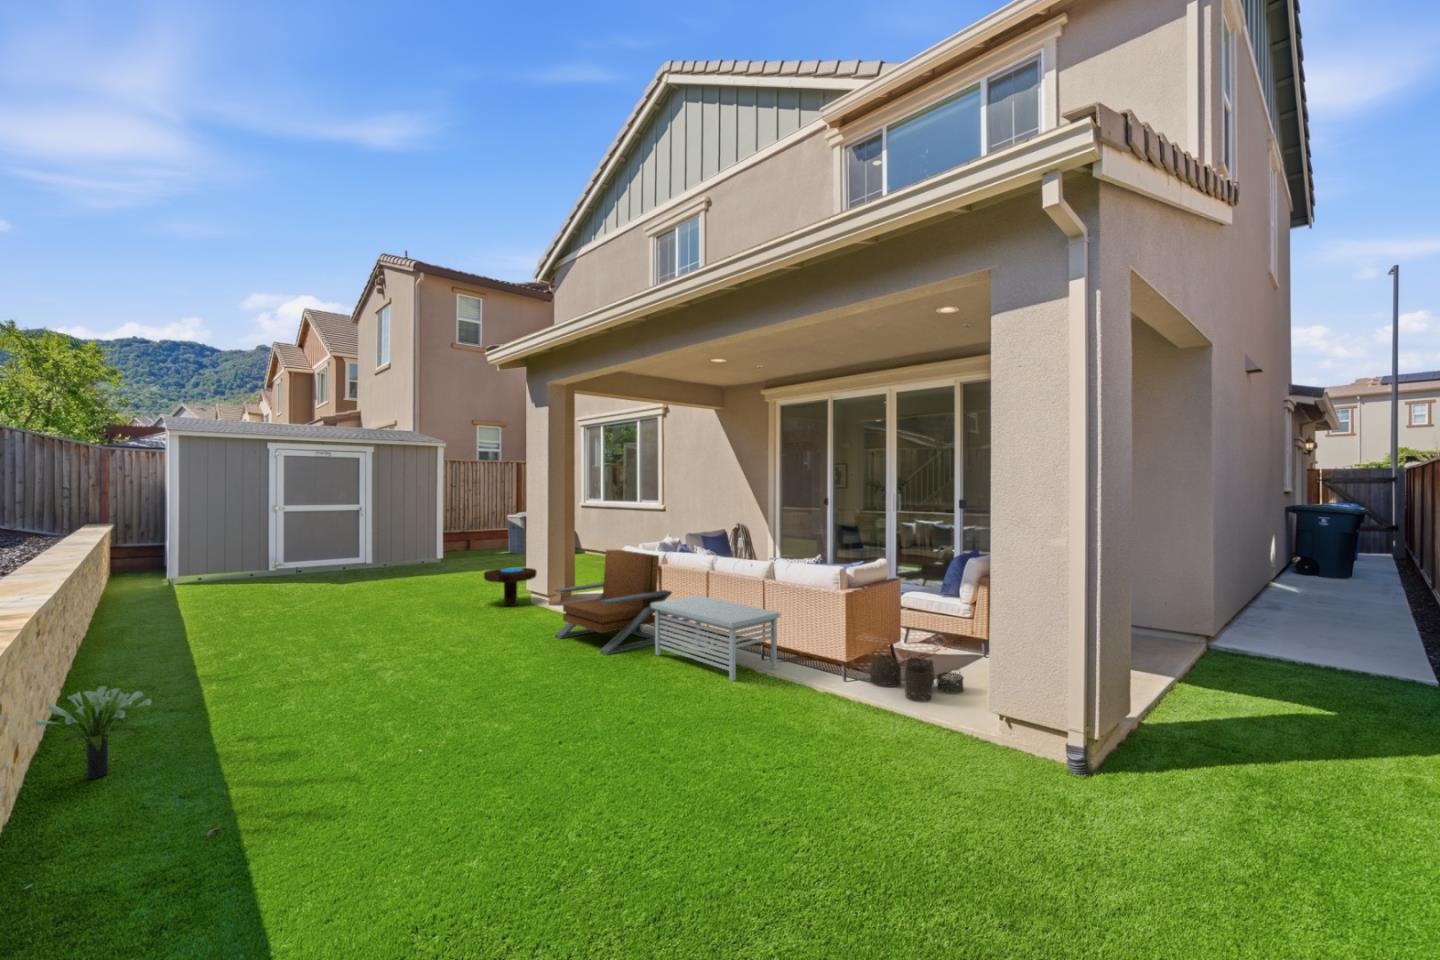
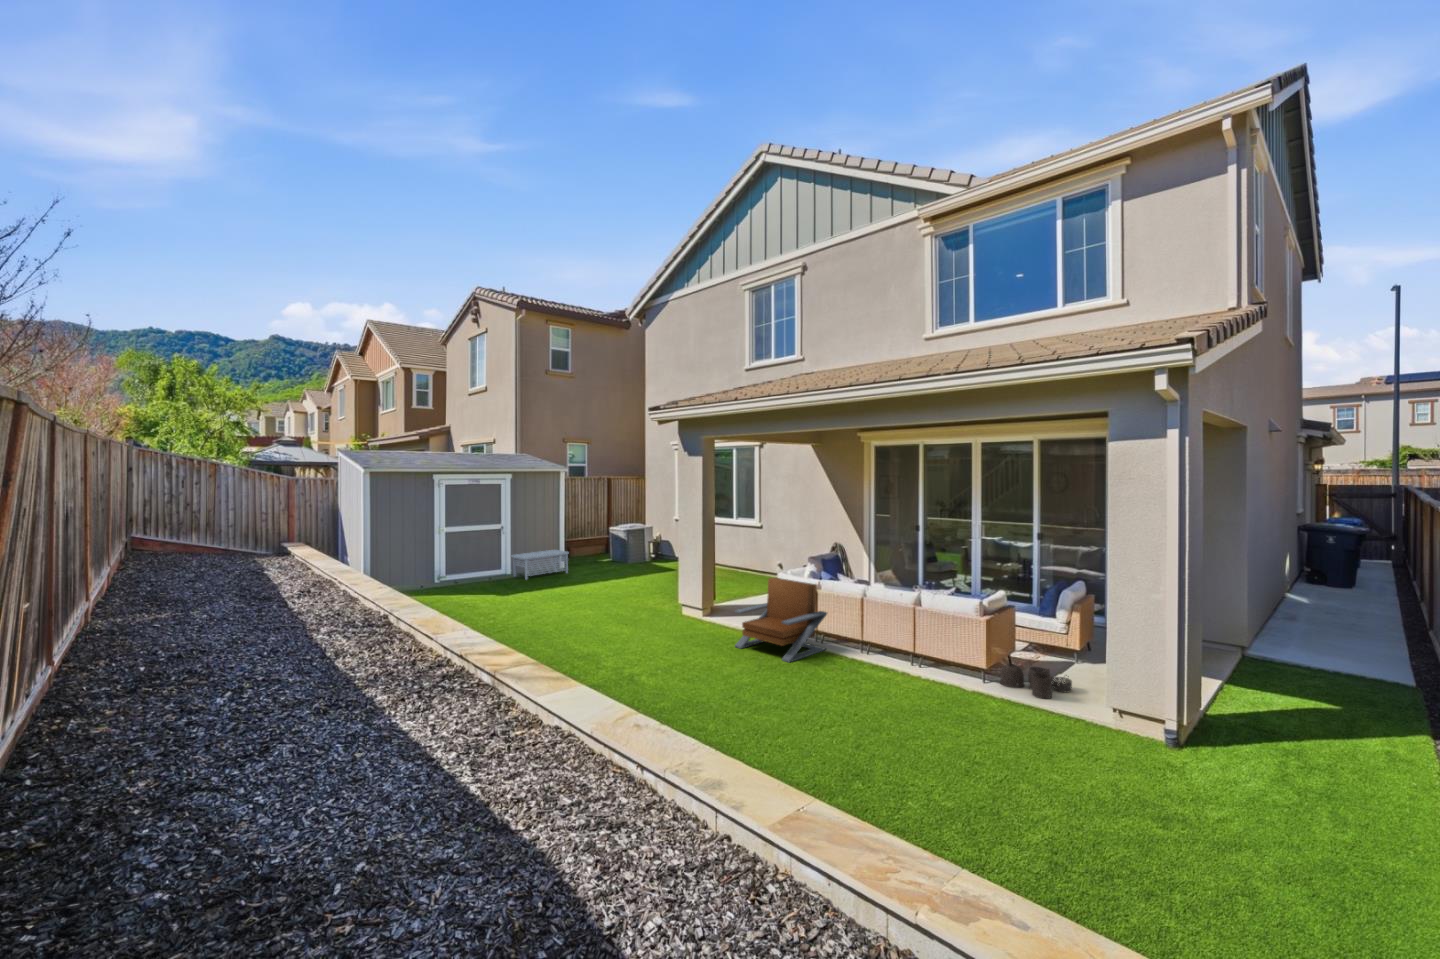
side table: present [484,568,537,606] -> none [650,586,690,619]
storage bench: present [651,596,781,681] -> present [511,550,569,579]
potted plant: present [35,686,151,779] -> none [507,695,562,755]

